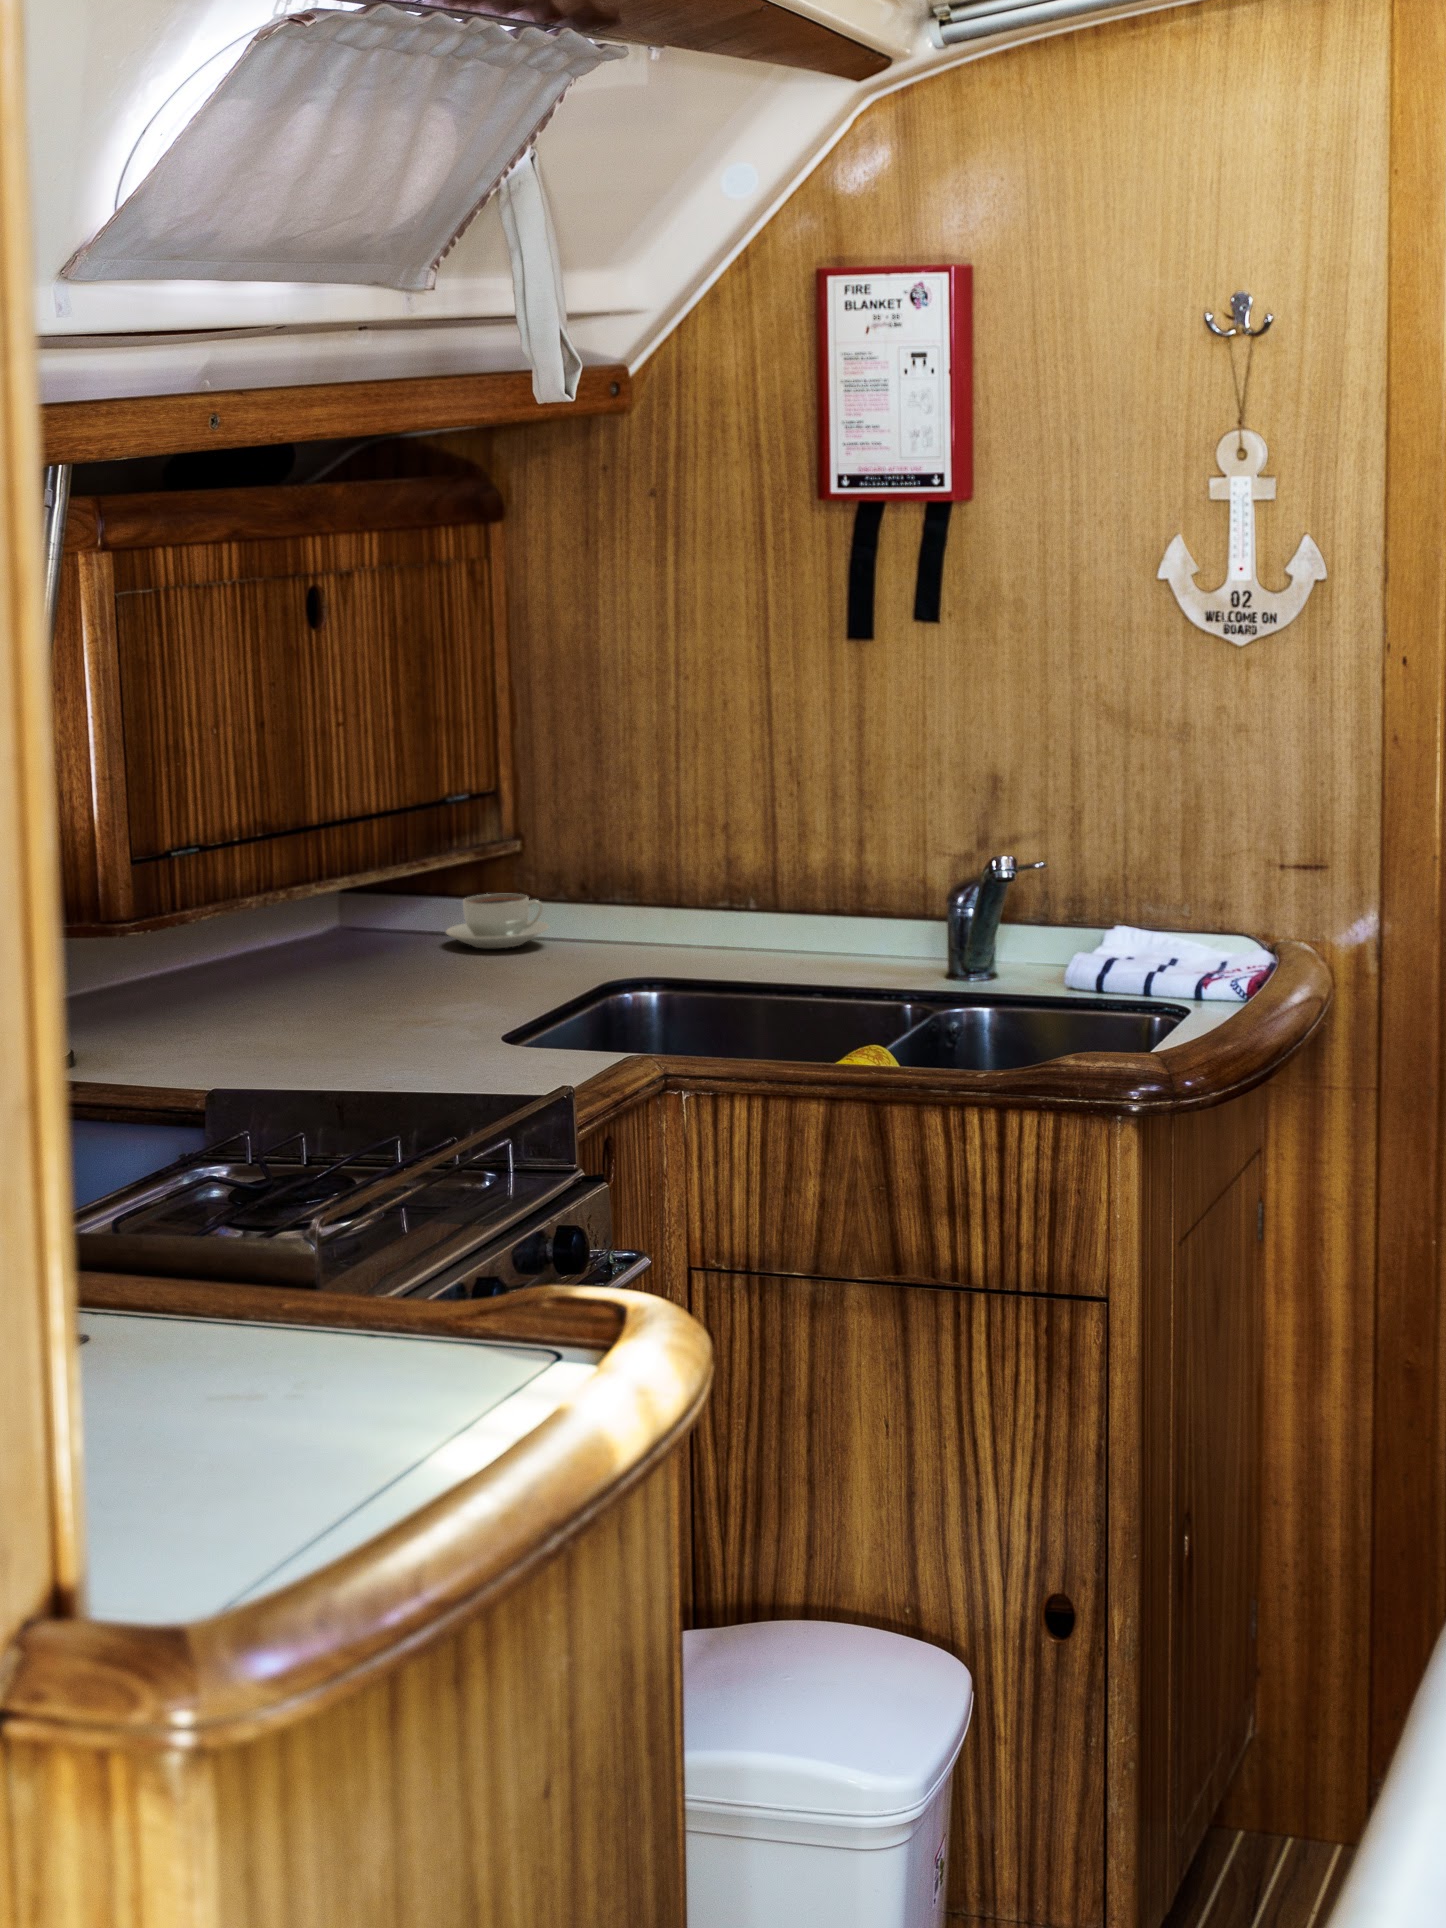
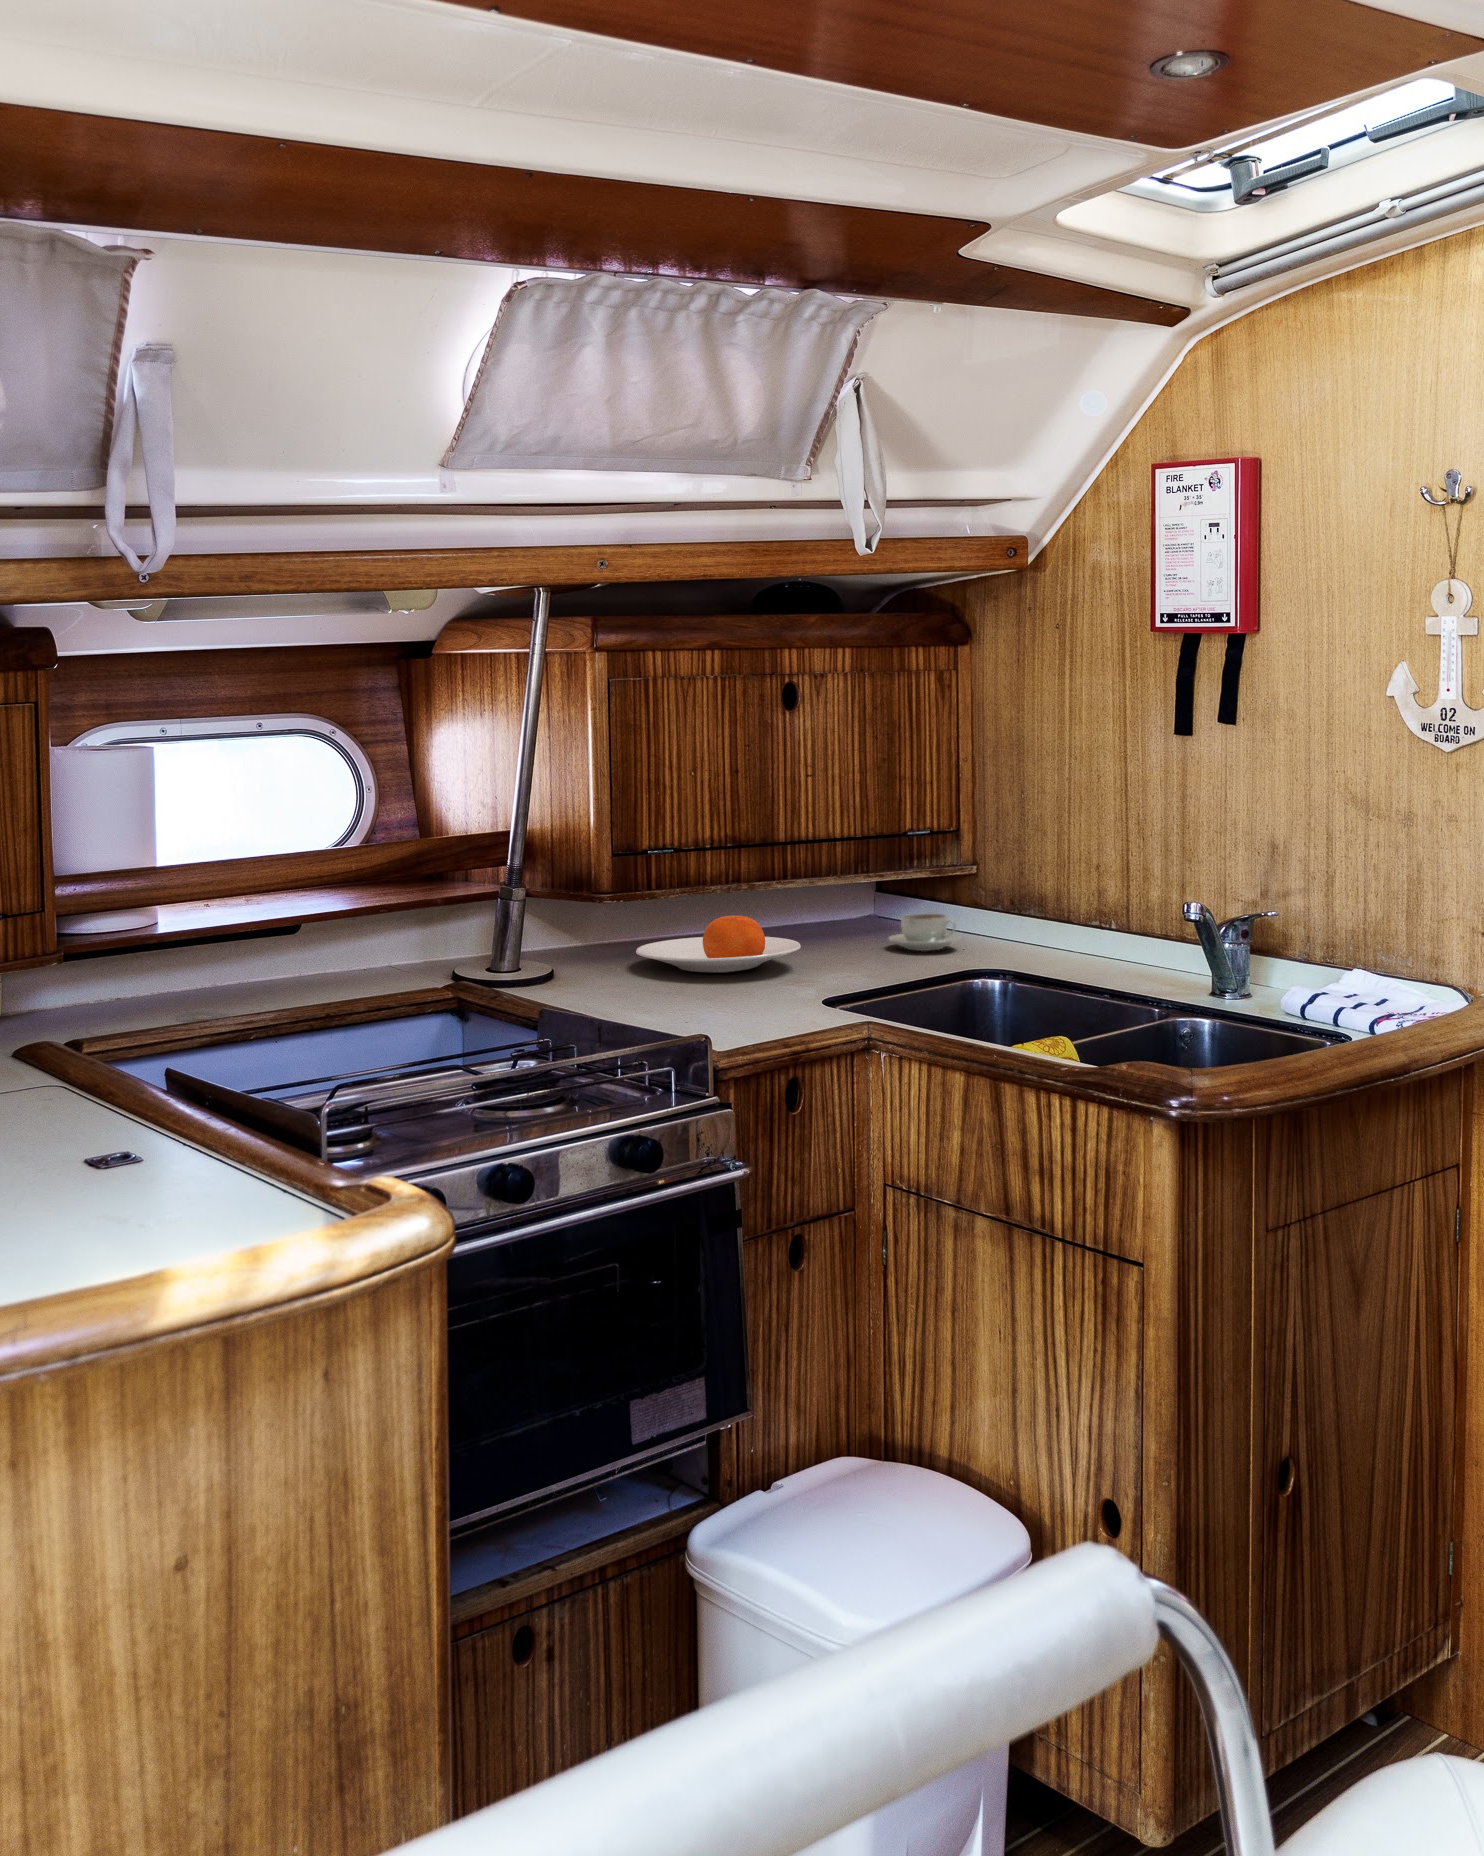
plate: none [169,921,416,1010] -> present [636,916,801,972]

